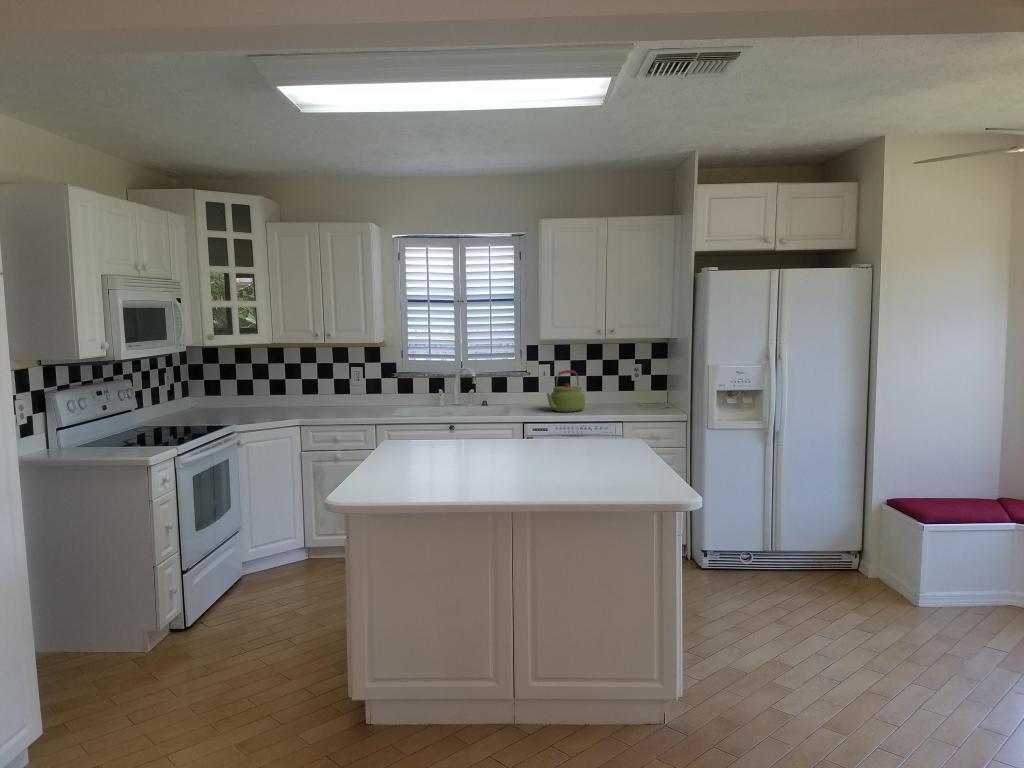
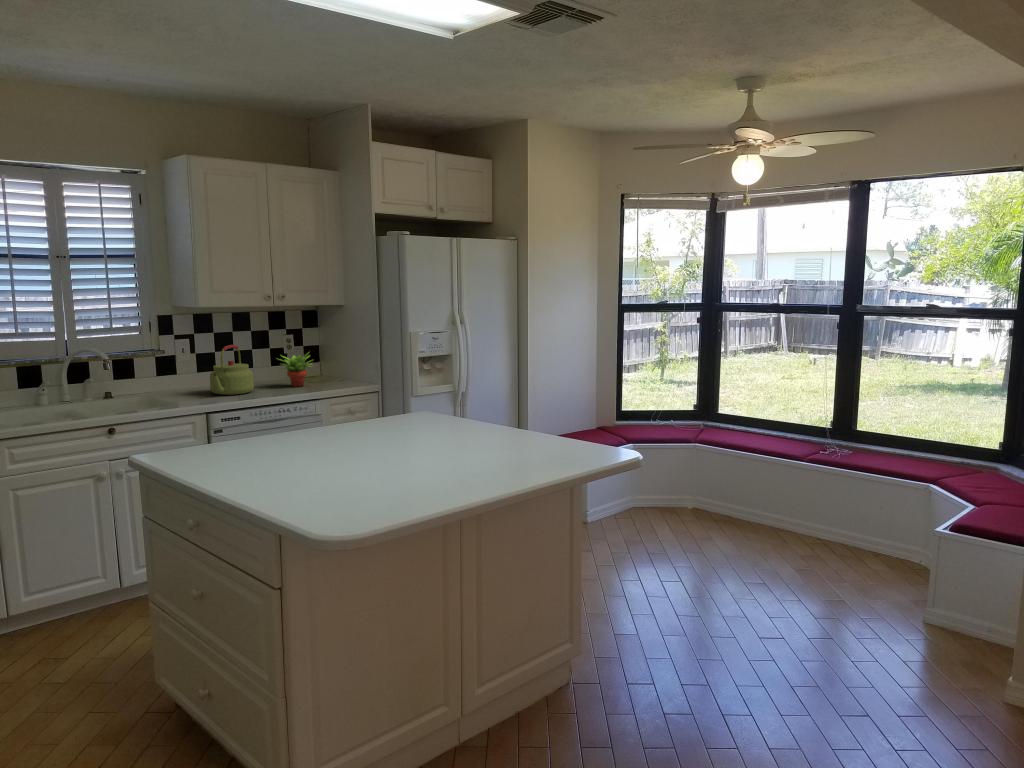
succulent plant: none [606,379,642,410] -> present [282,354,310,387]

